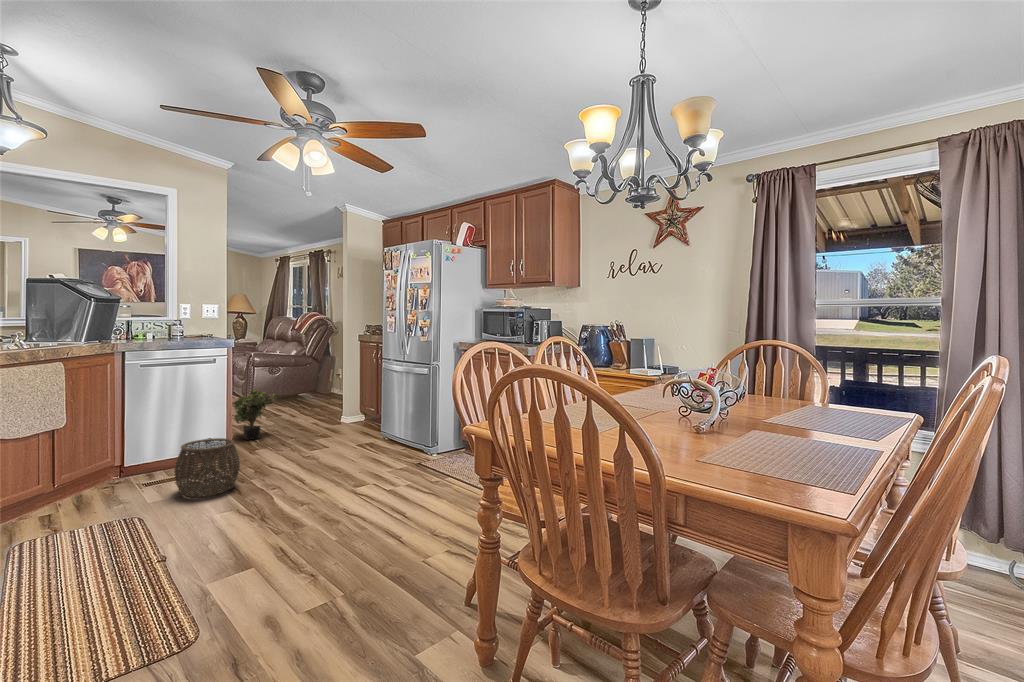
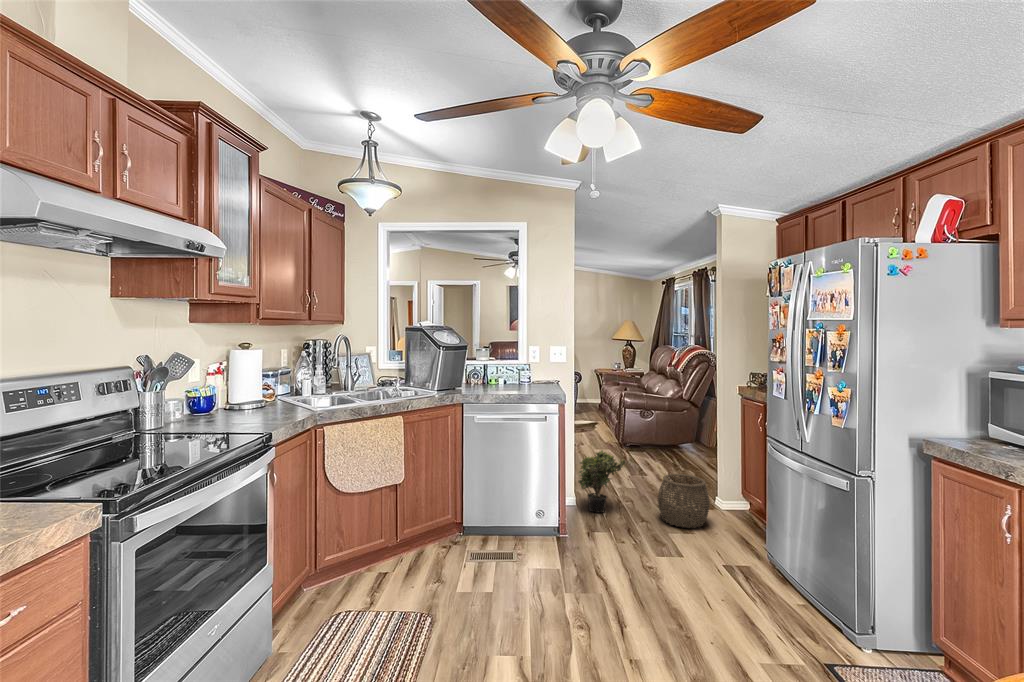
woven basket: present [174,438,240,497] -> present [658,474,710,528]

